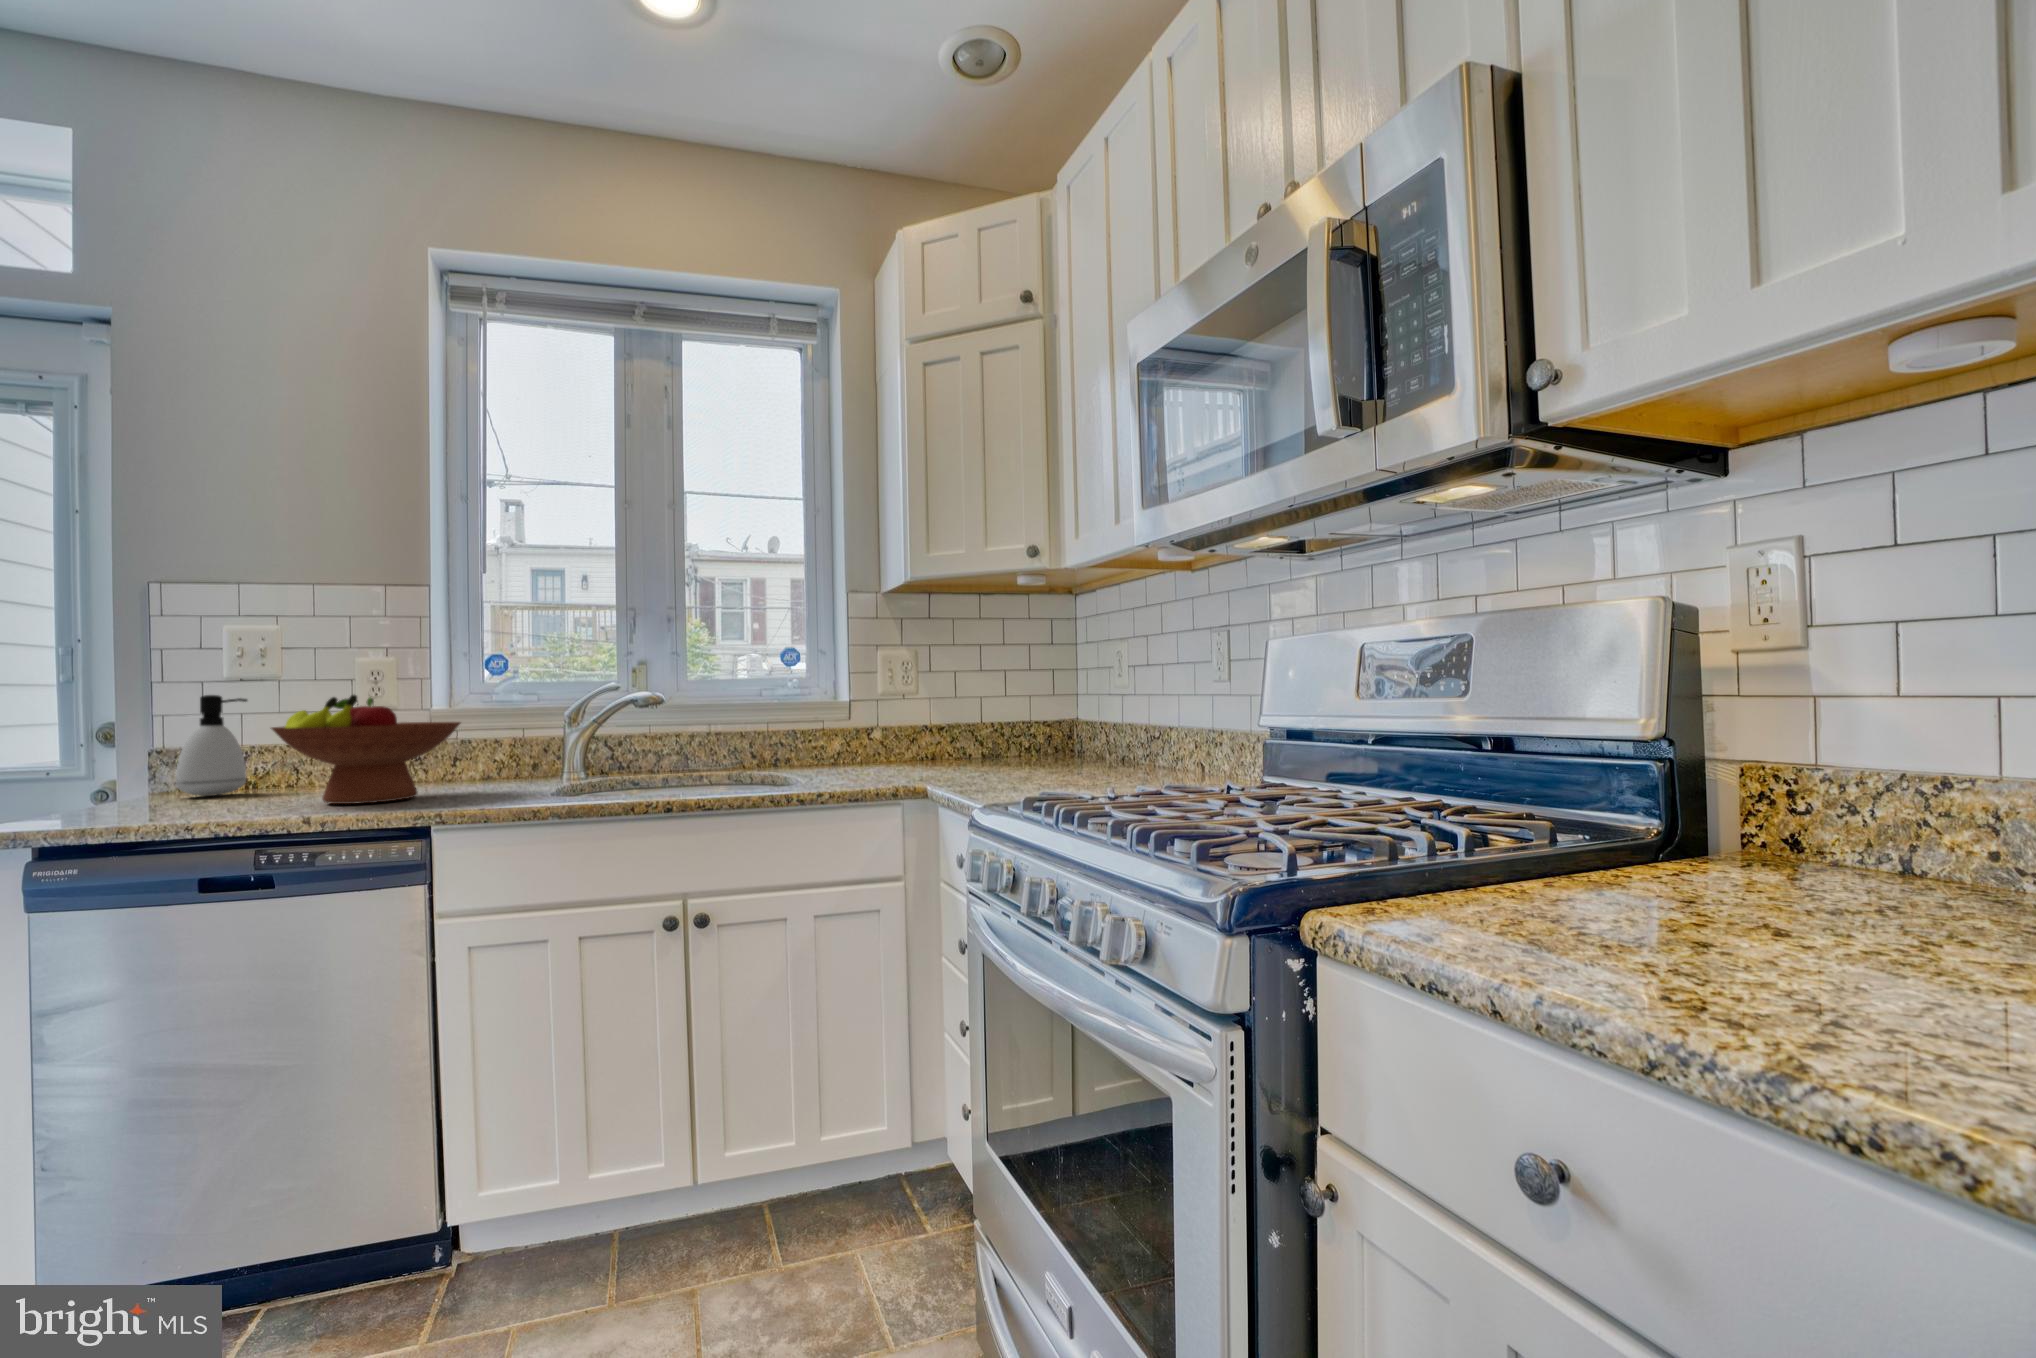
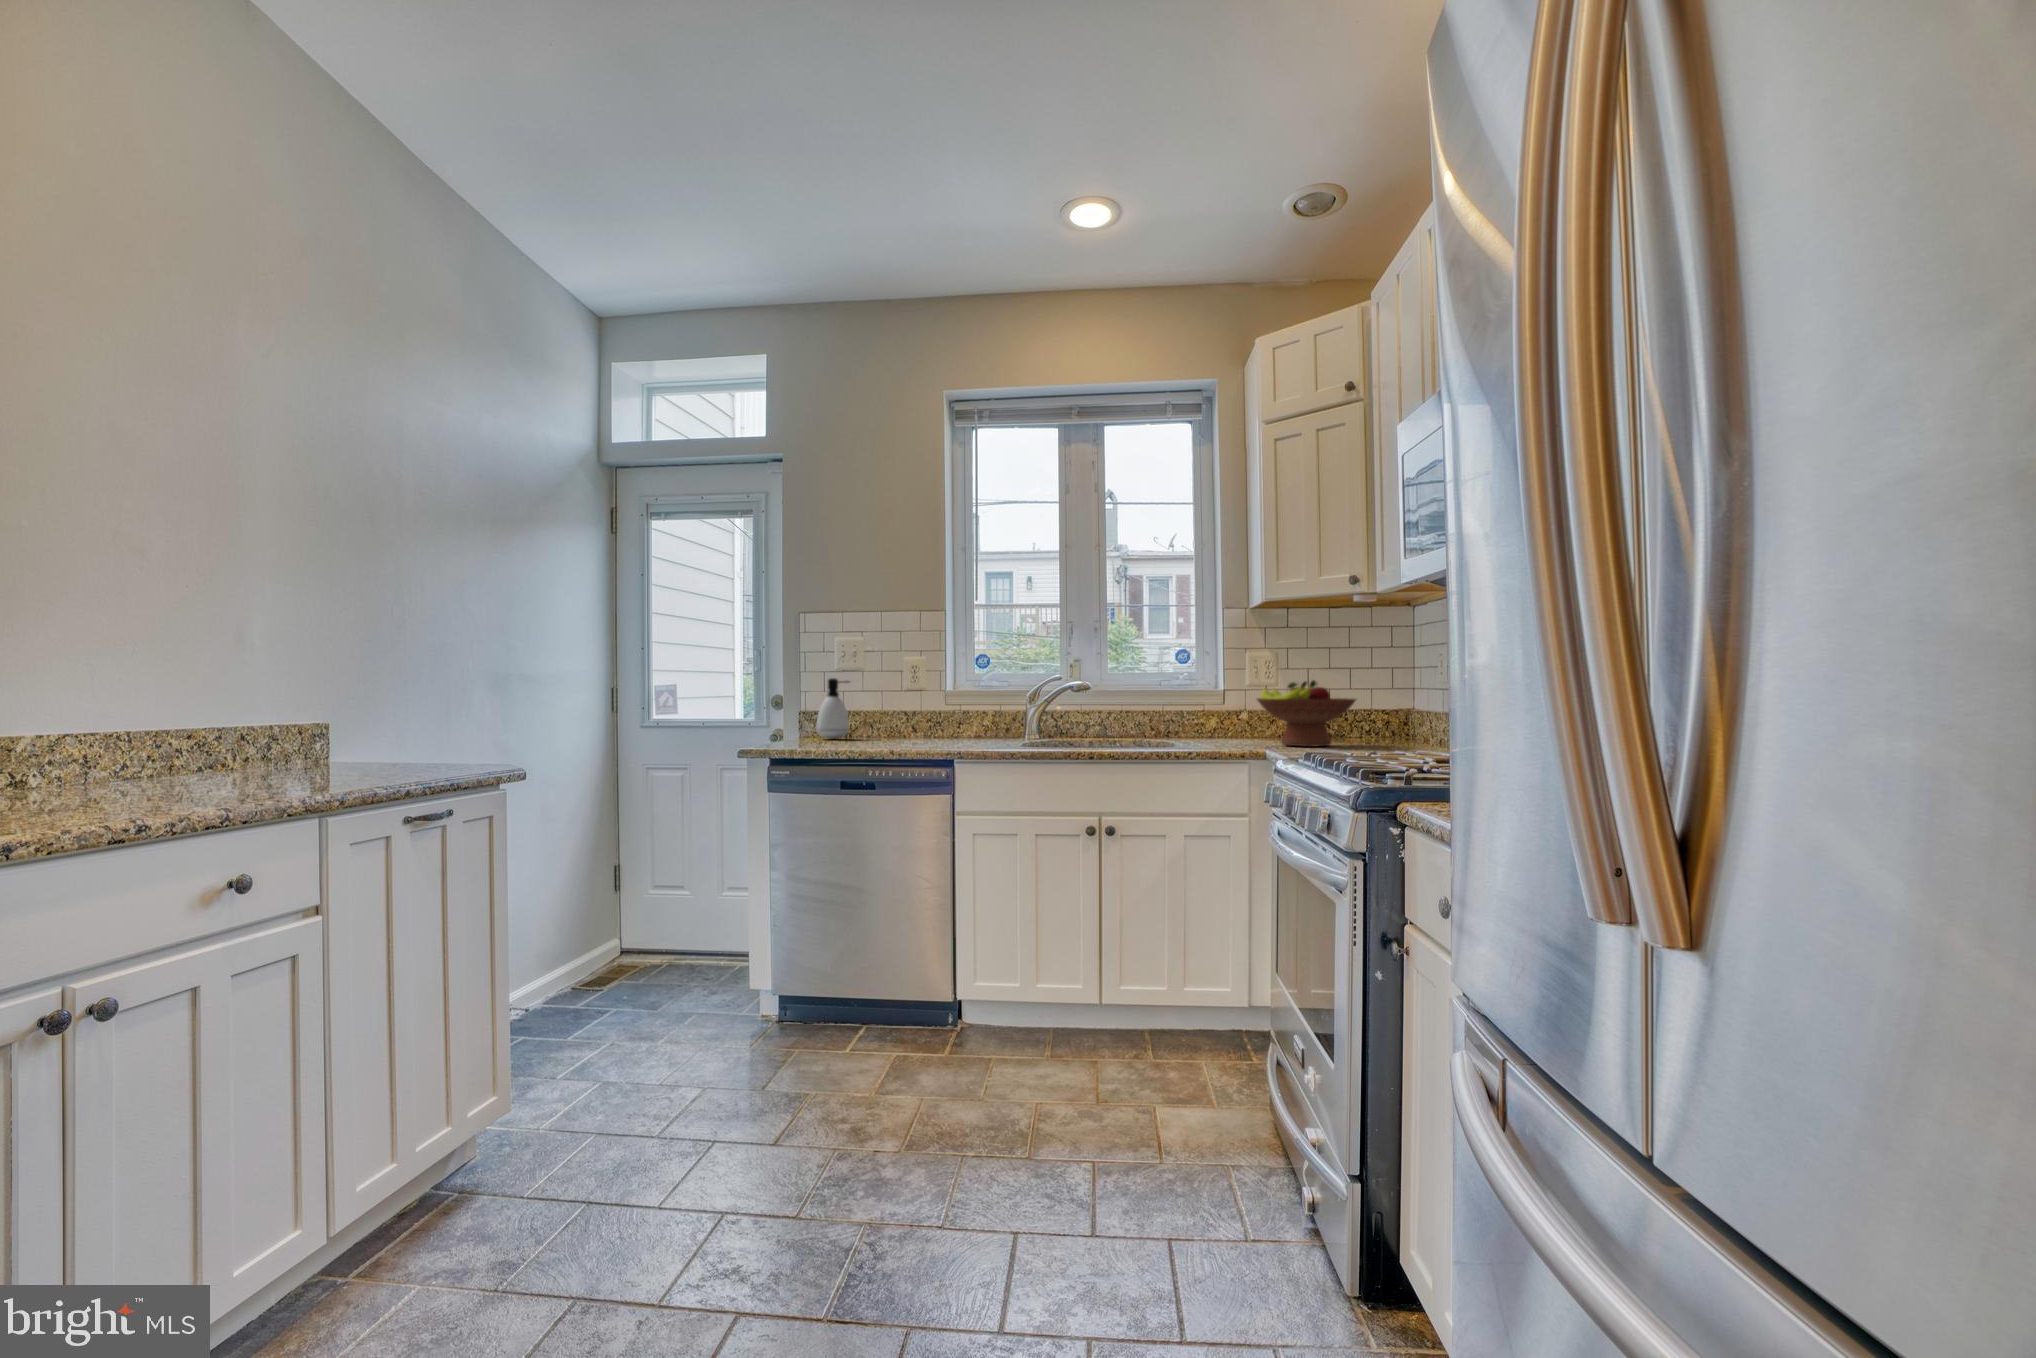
fruit bowl: present [272,695,460,804] -> present [1257,680,1356,747]

